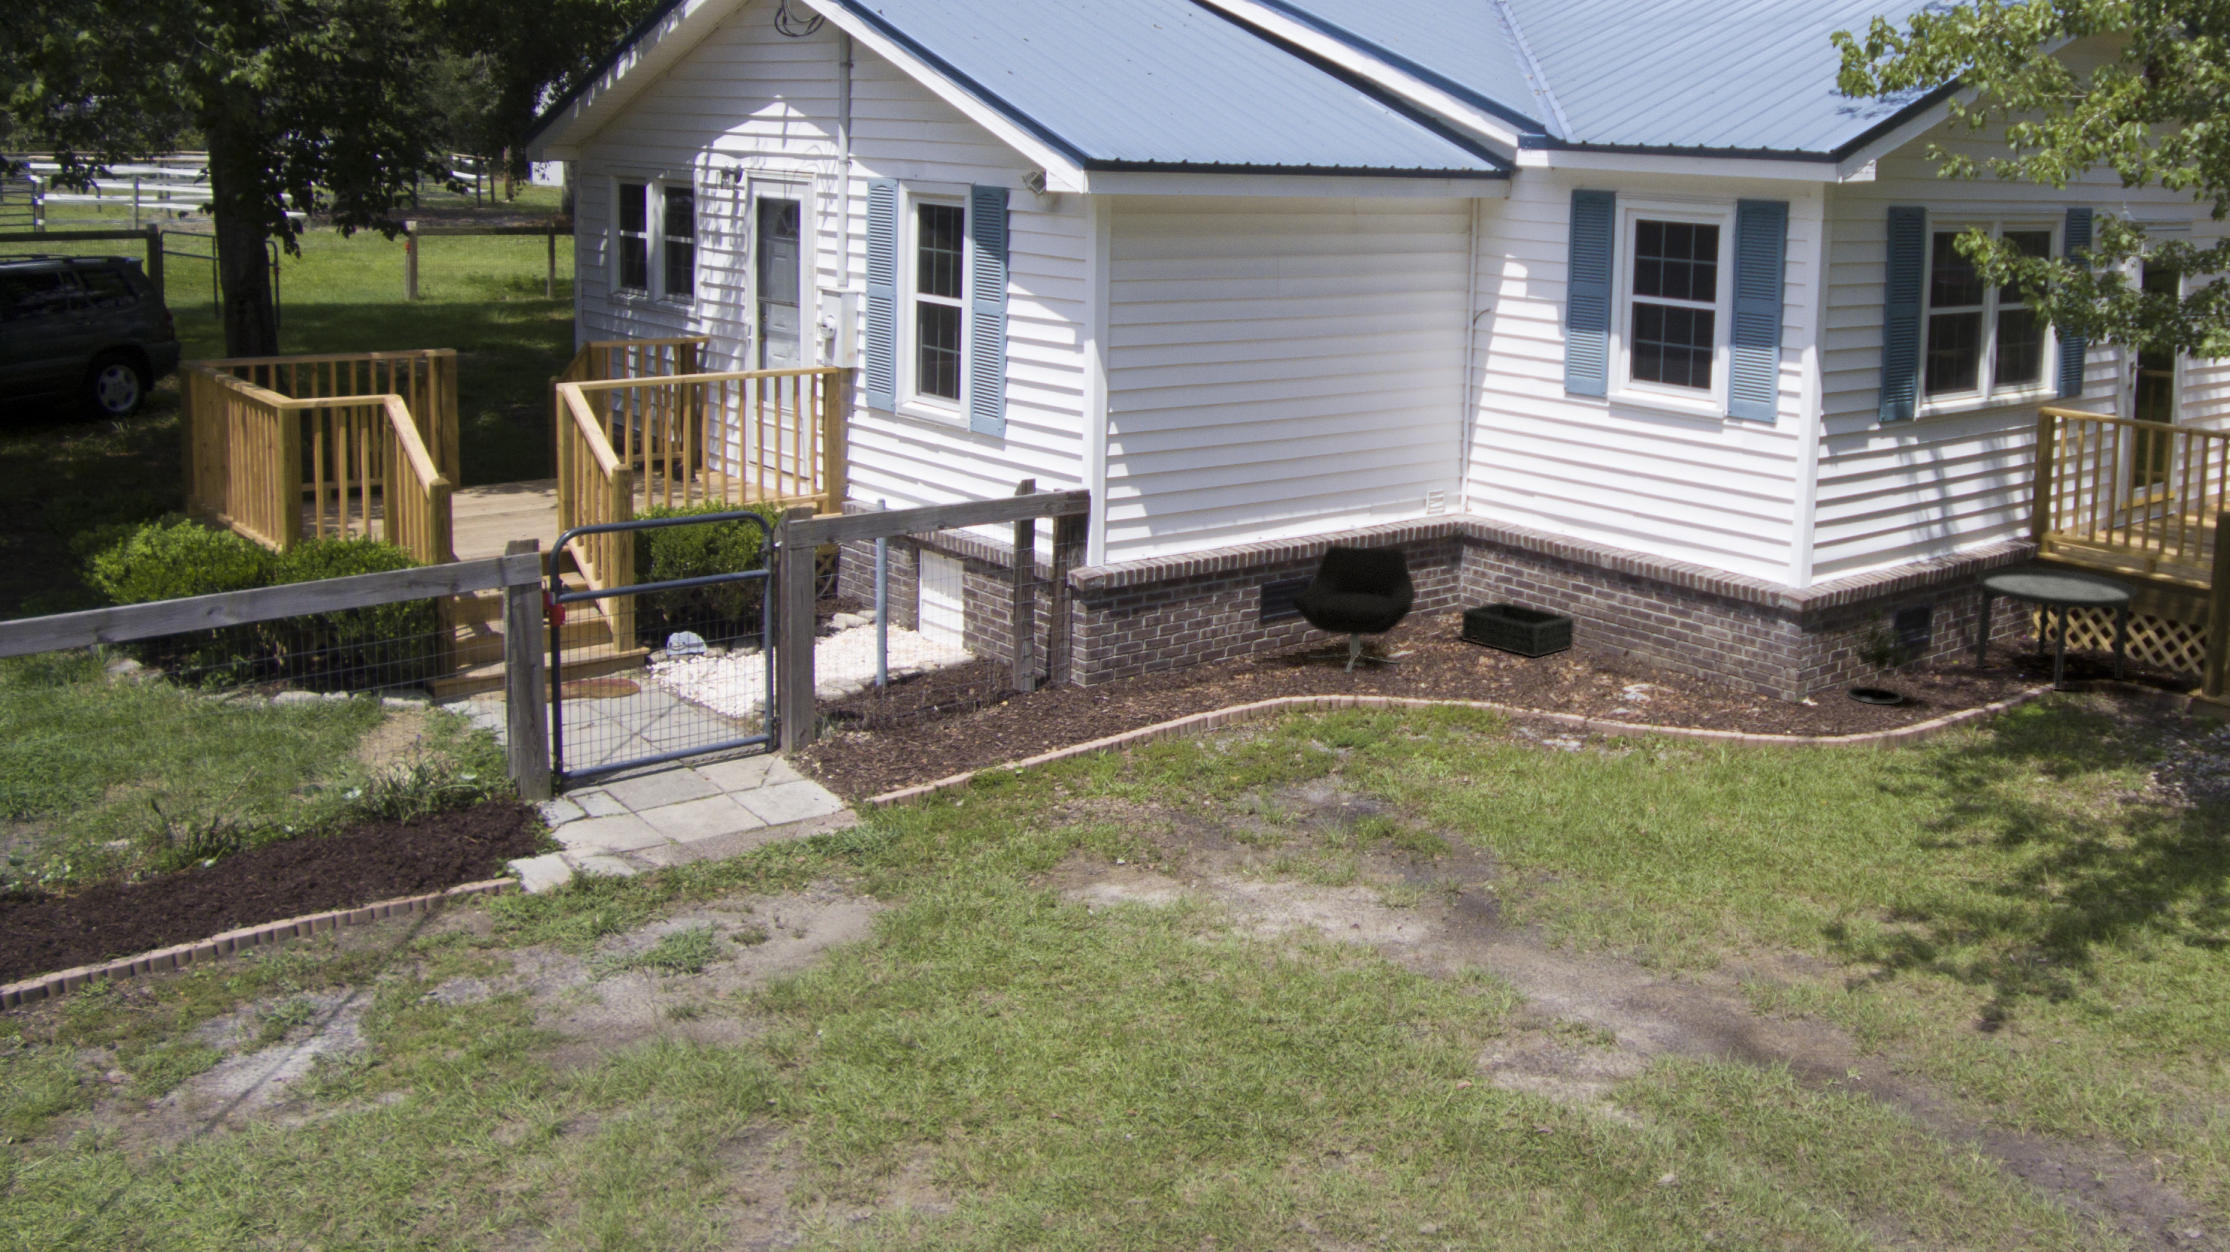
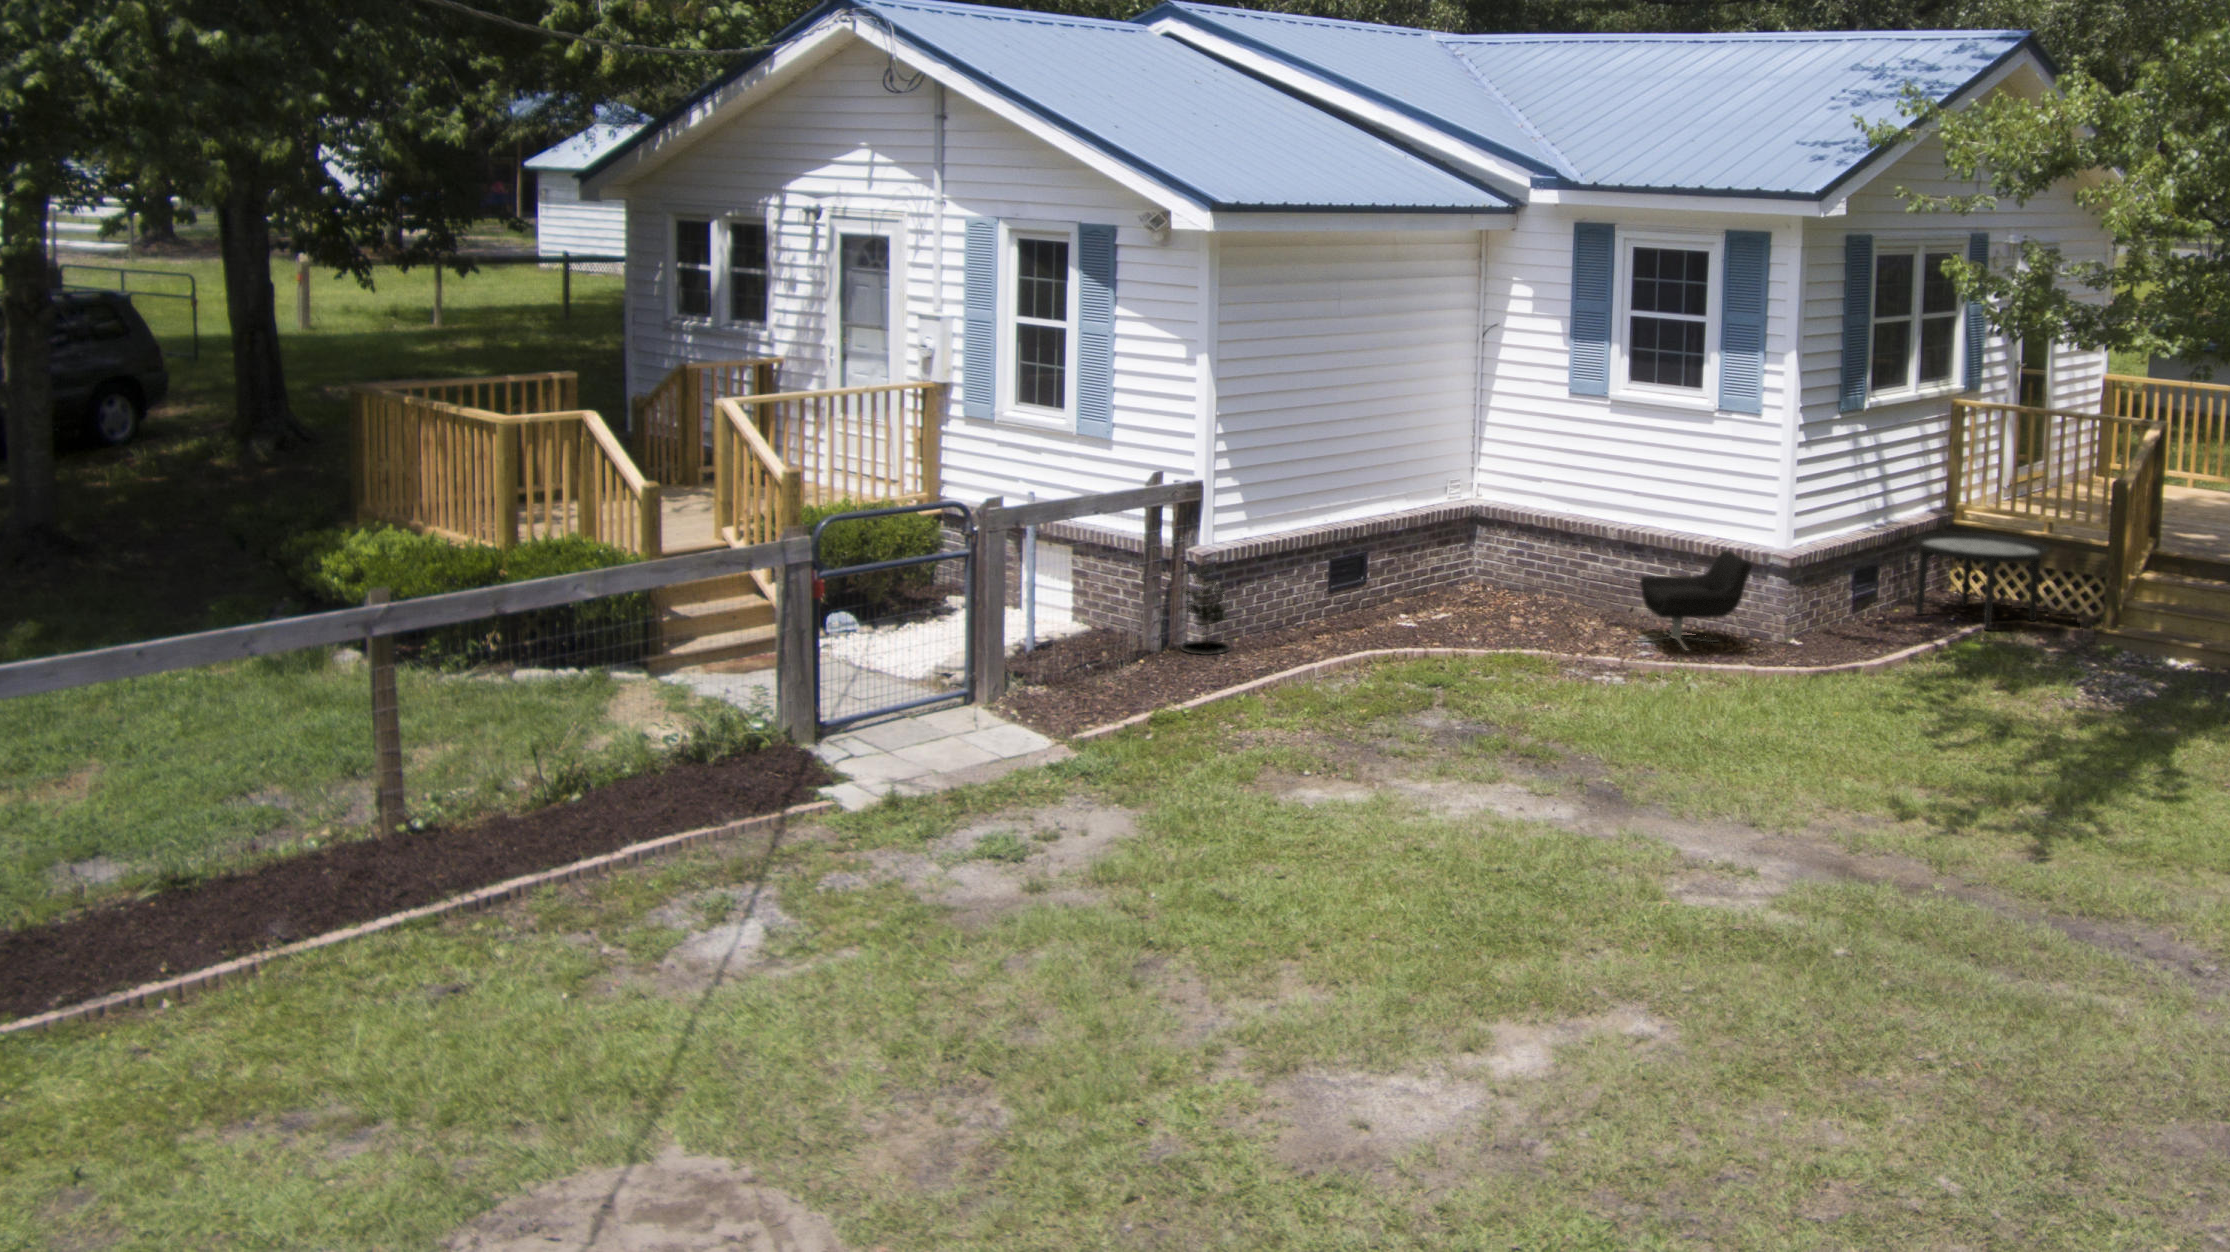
lounge chair: present [1292,546,1415,672] -> present [1640,550,1751,650]
basket: present [1461,602,1574,657] -> none [1489,572,1585,616]
potted tree: present [1847,605,1909,704] -> present [1180,566,1230,655]

